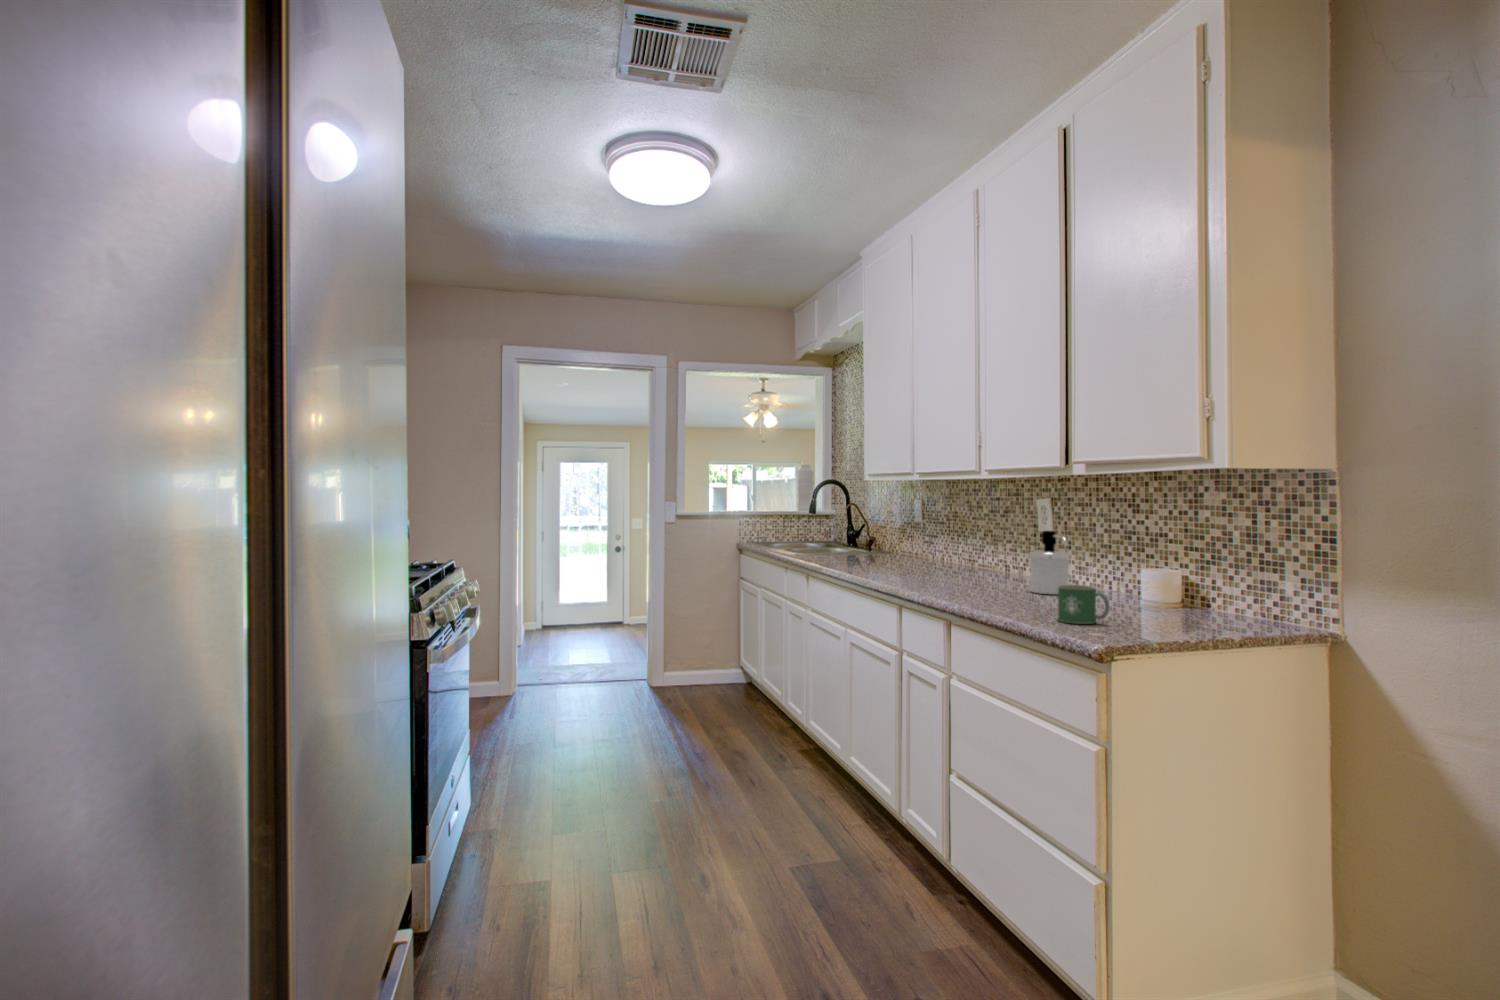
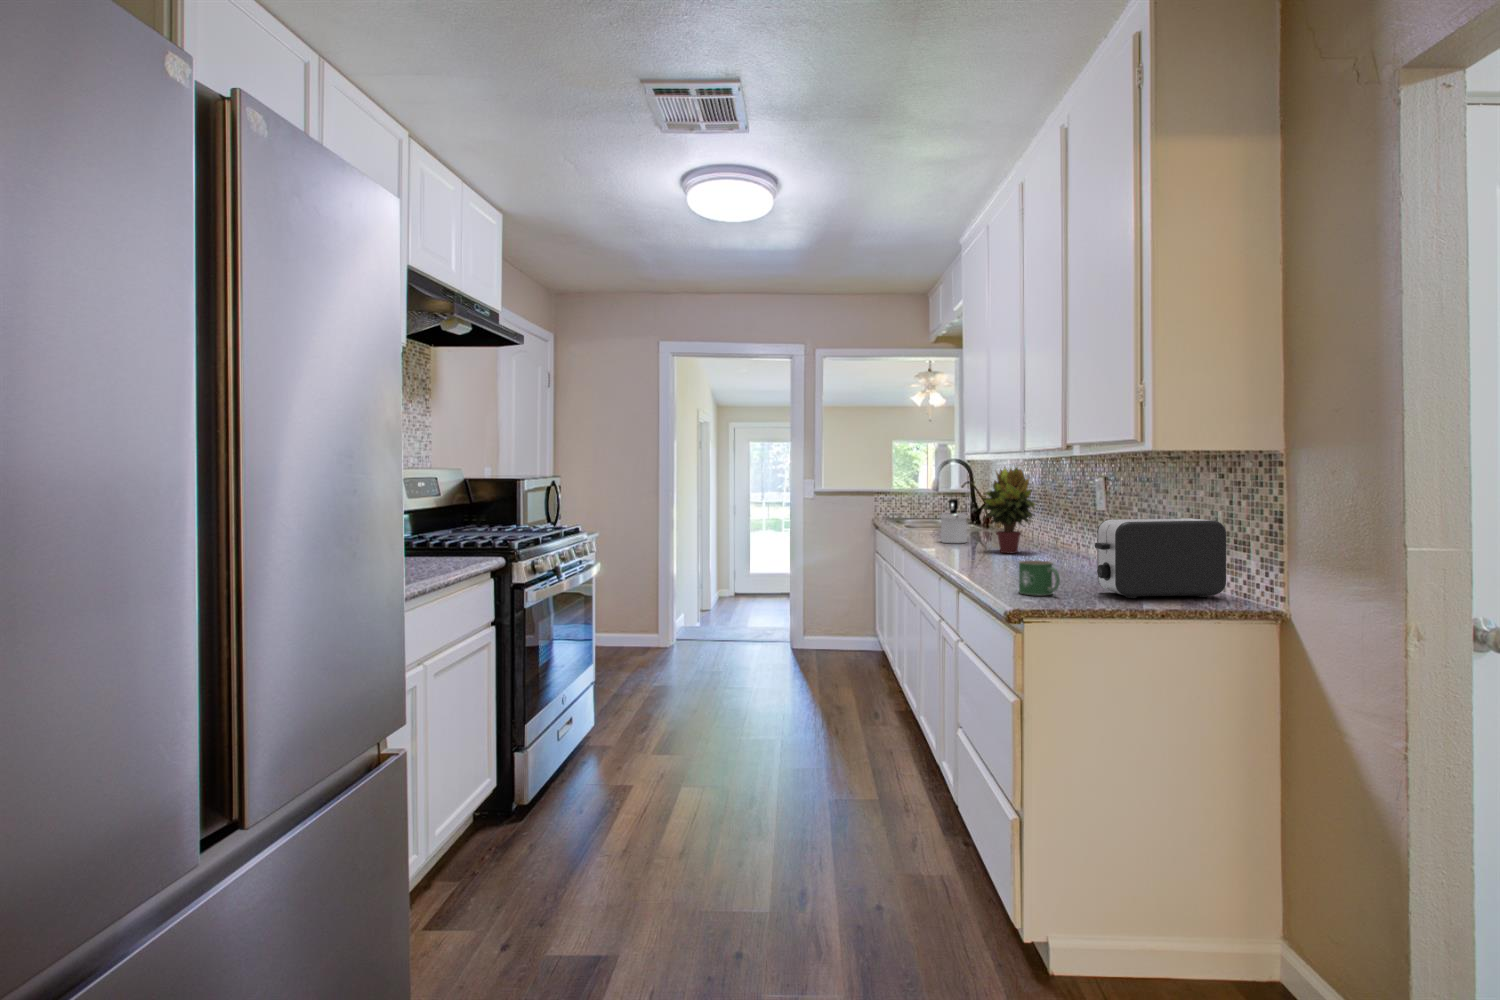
potted plant: none [918,486,977,577] -> present [981,467,1035,553]
soap dispenser: present [1029,531,1070,594] -> present [940,499,967,543]
toaster: none [1130,539,1254,624] -> present [1095,518,1226,598]

